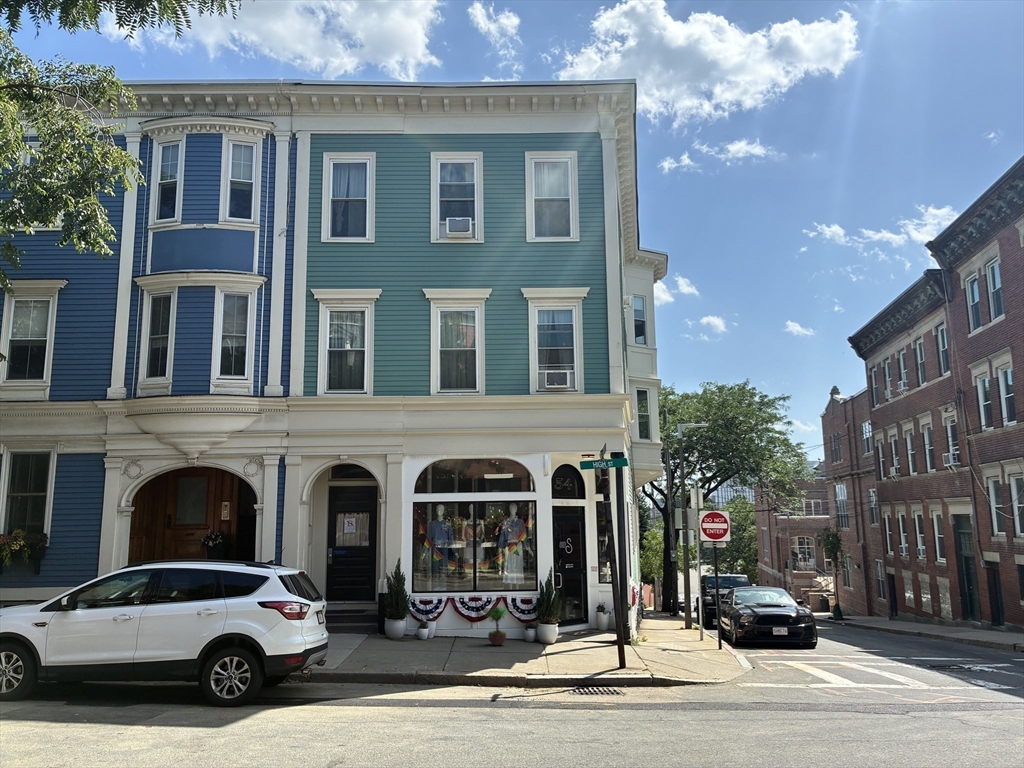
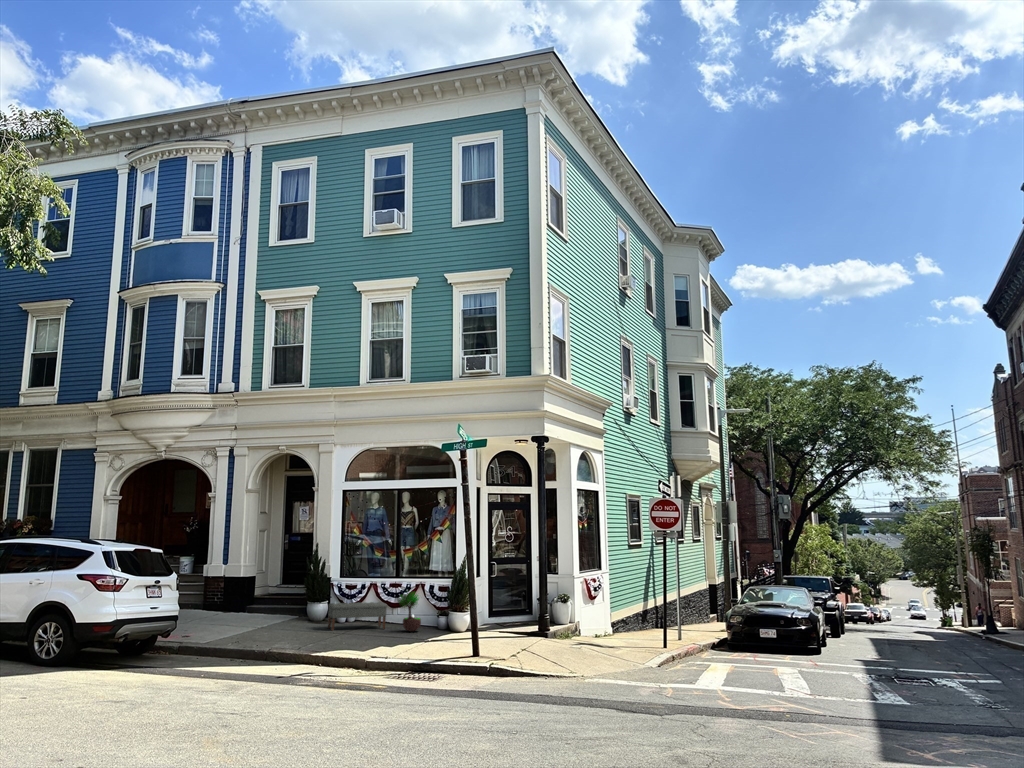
bench: none [411,617,469,648] -> present [328,602,387,631]

